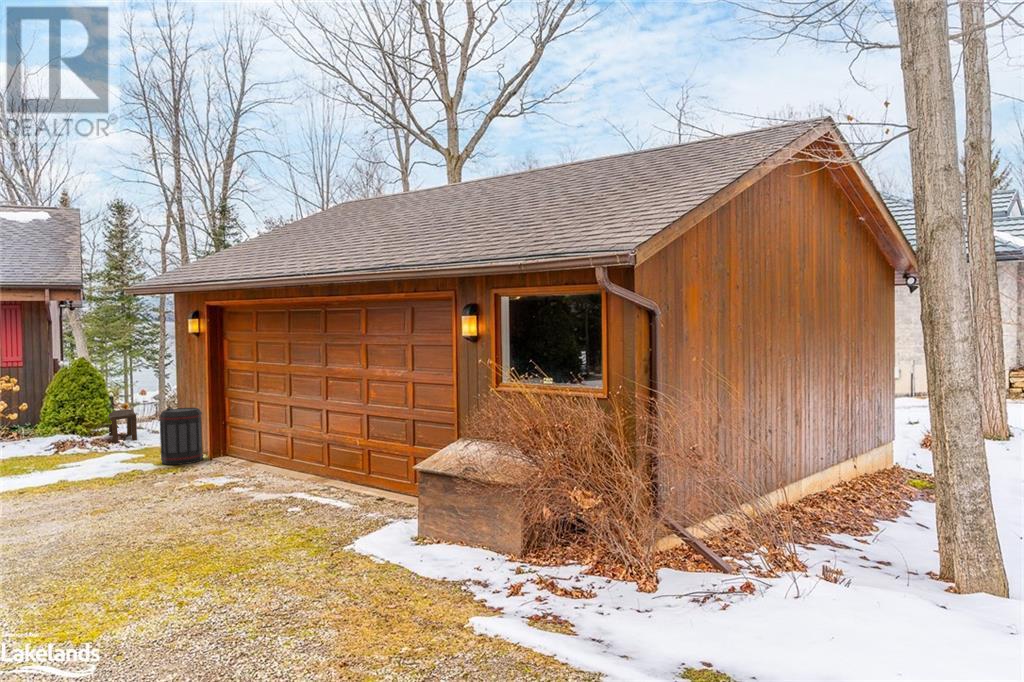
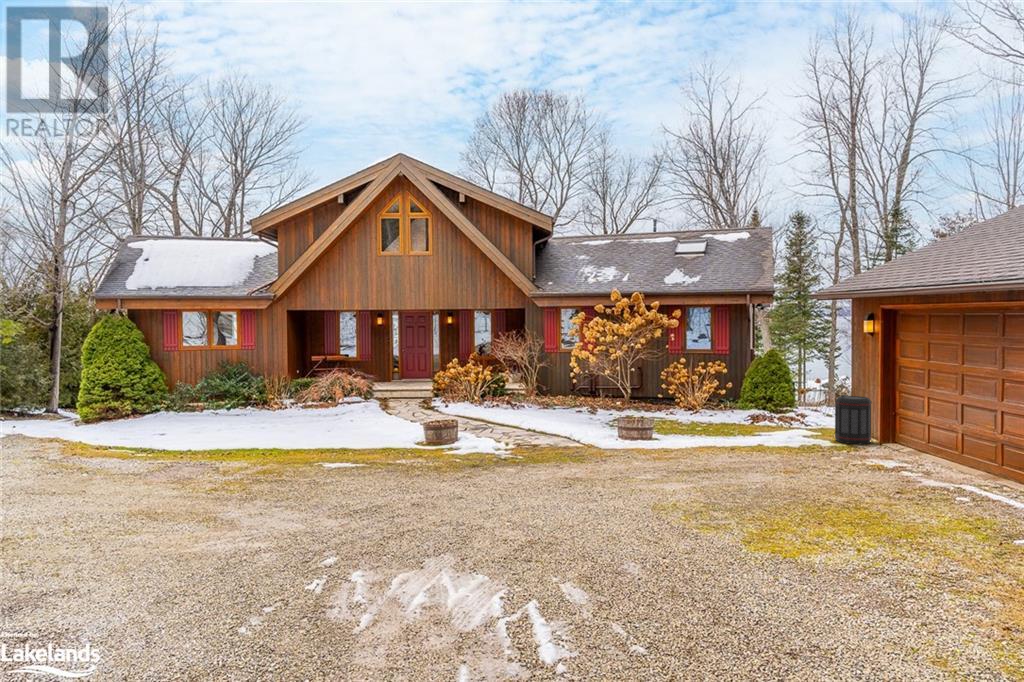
bench: present [108,409,137,443] -> none [791,393,814,419]

